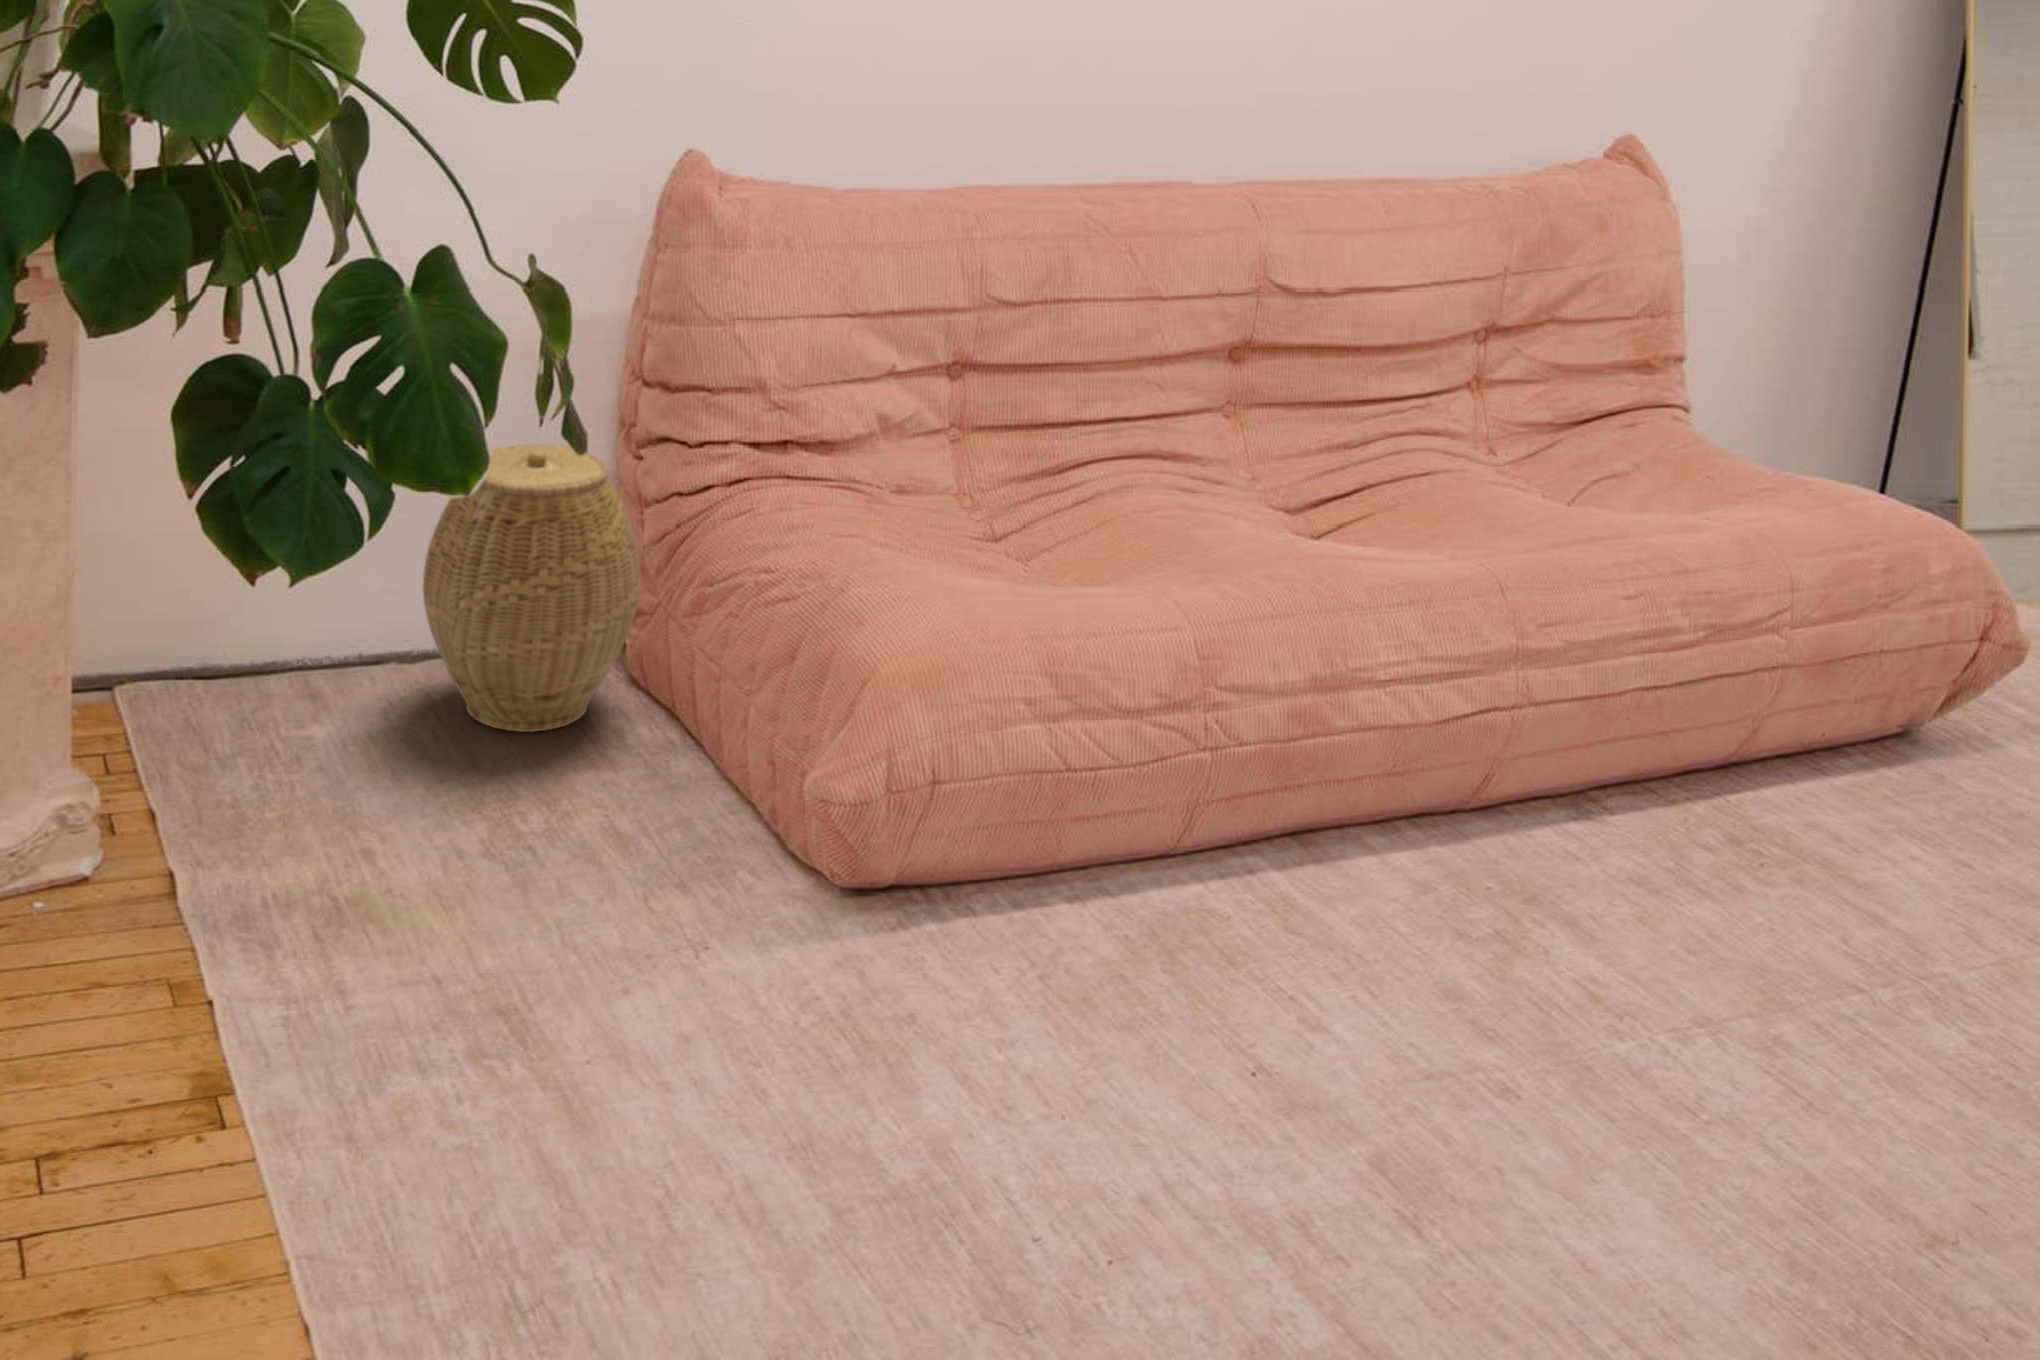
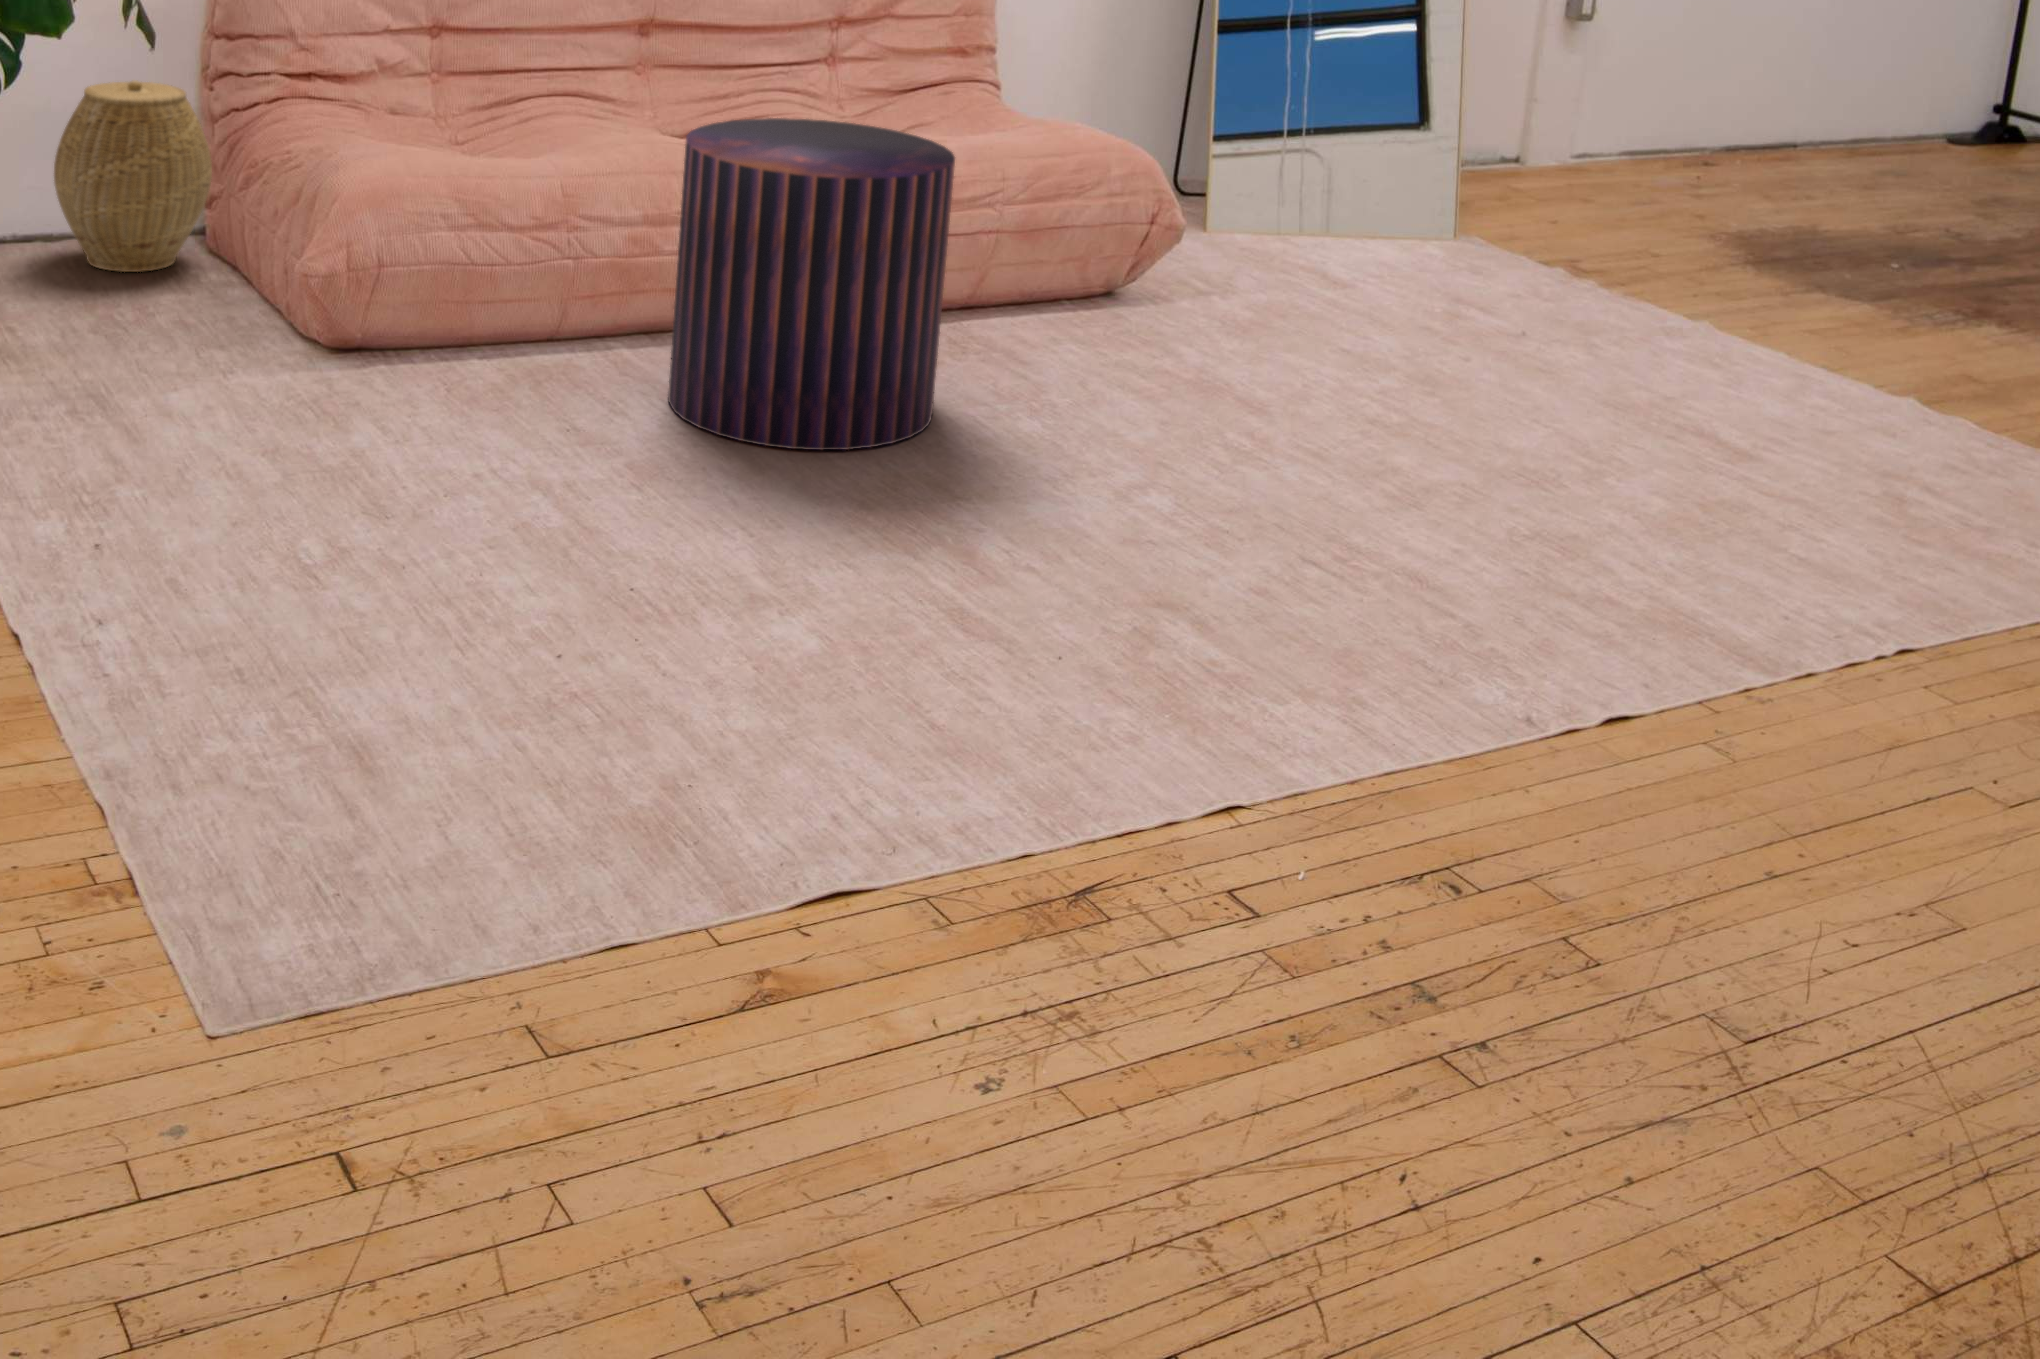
pouf: none [1394,563,1909,1195] -> present [668,118,955,450]

